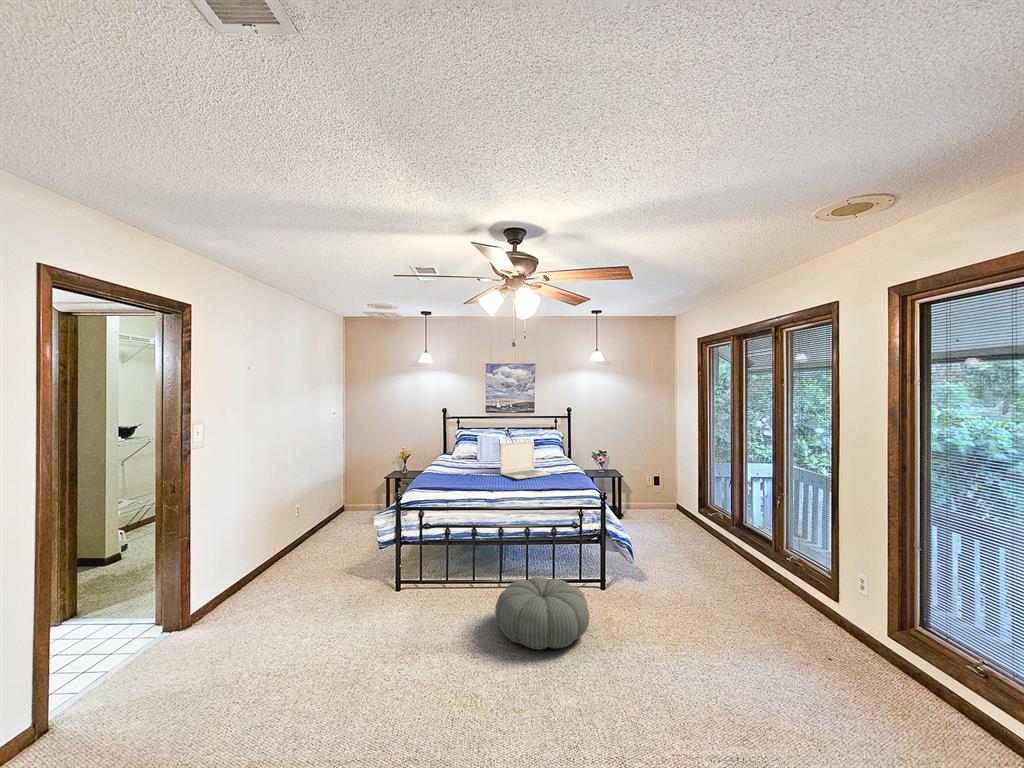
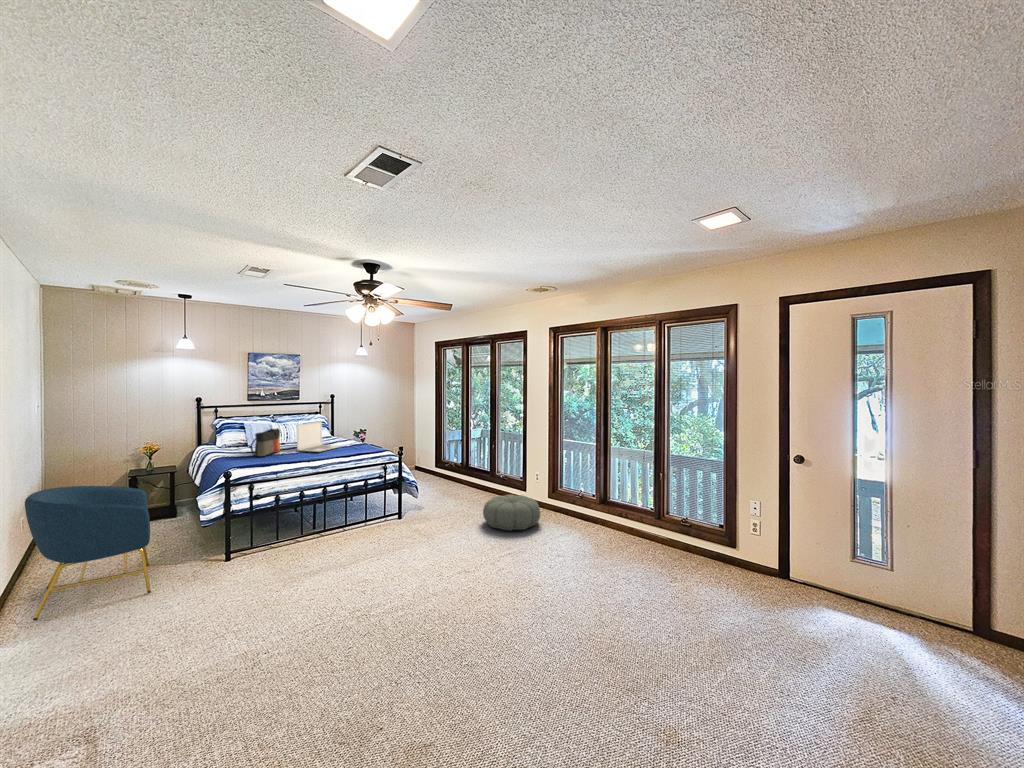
tote bag: none [455,446,485,477] -> present [250,428,281,456]
armchair: none [227,488,341,611] -> present [25,486,151,620]
pouf: present [495,577,589,650] -> present [483,495,540,531]

